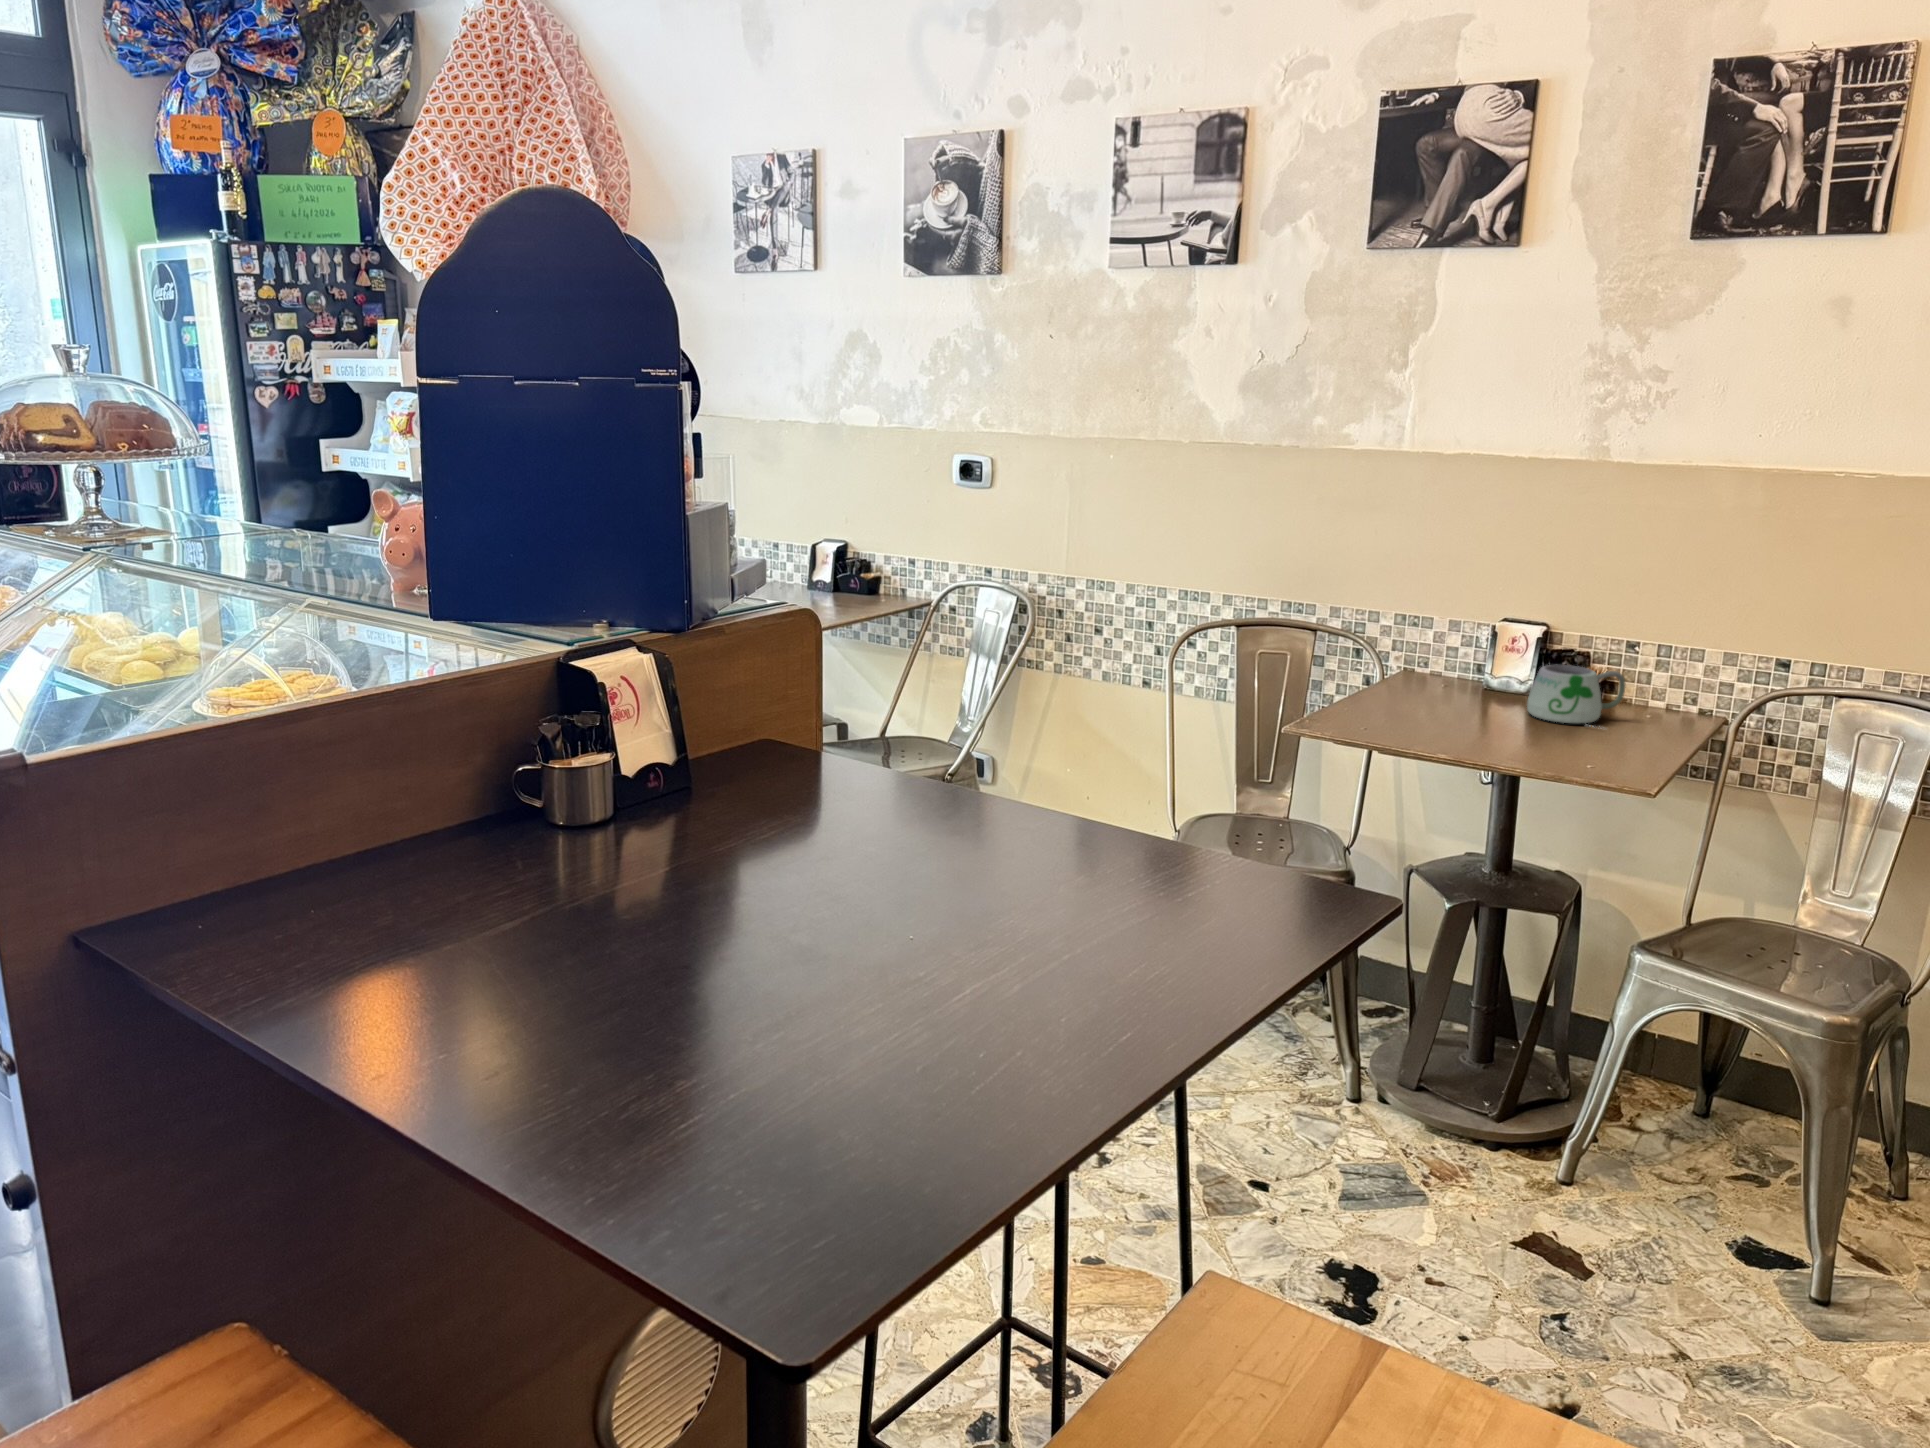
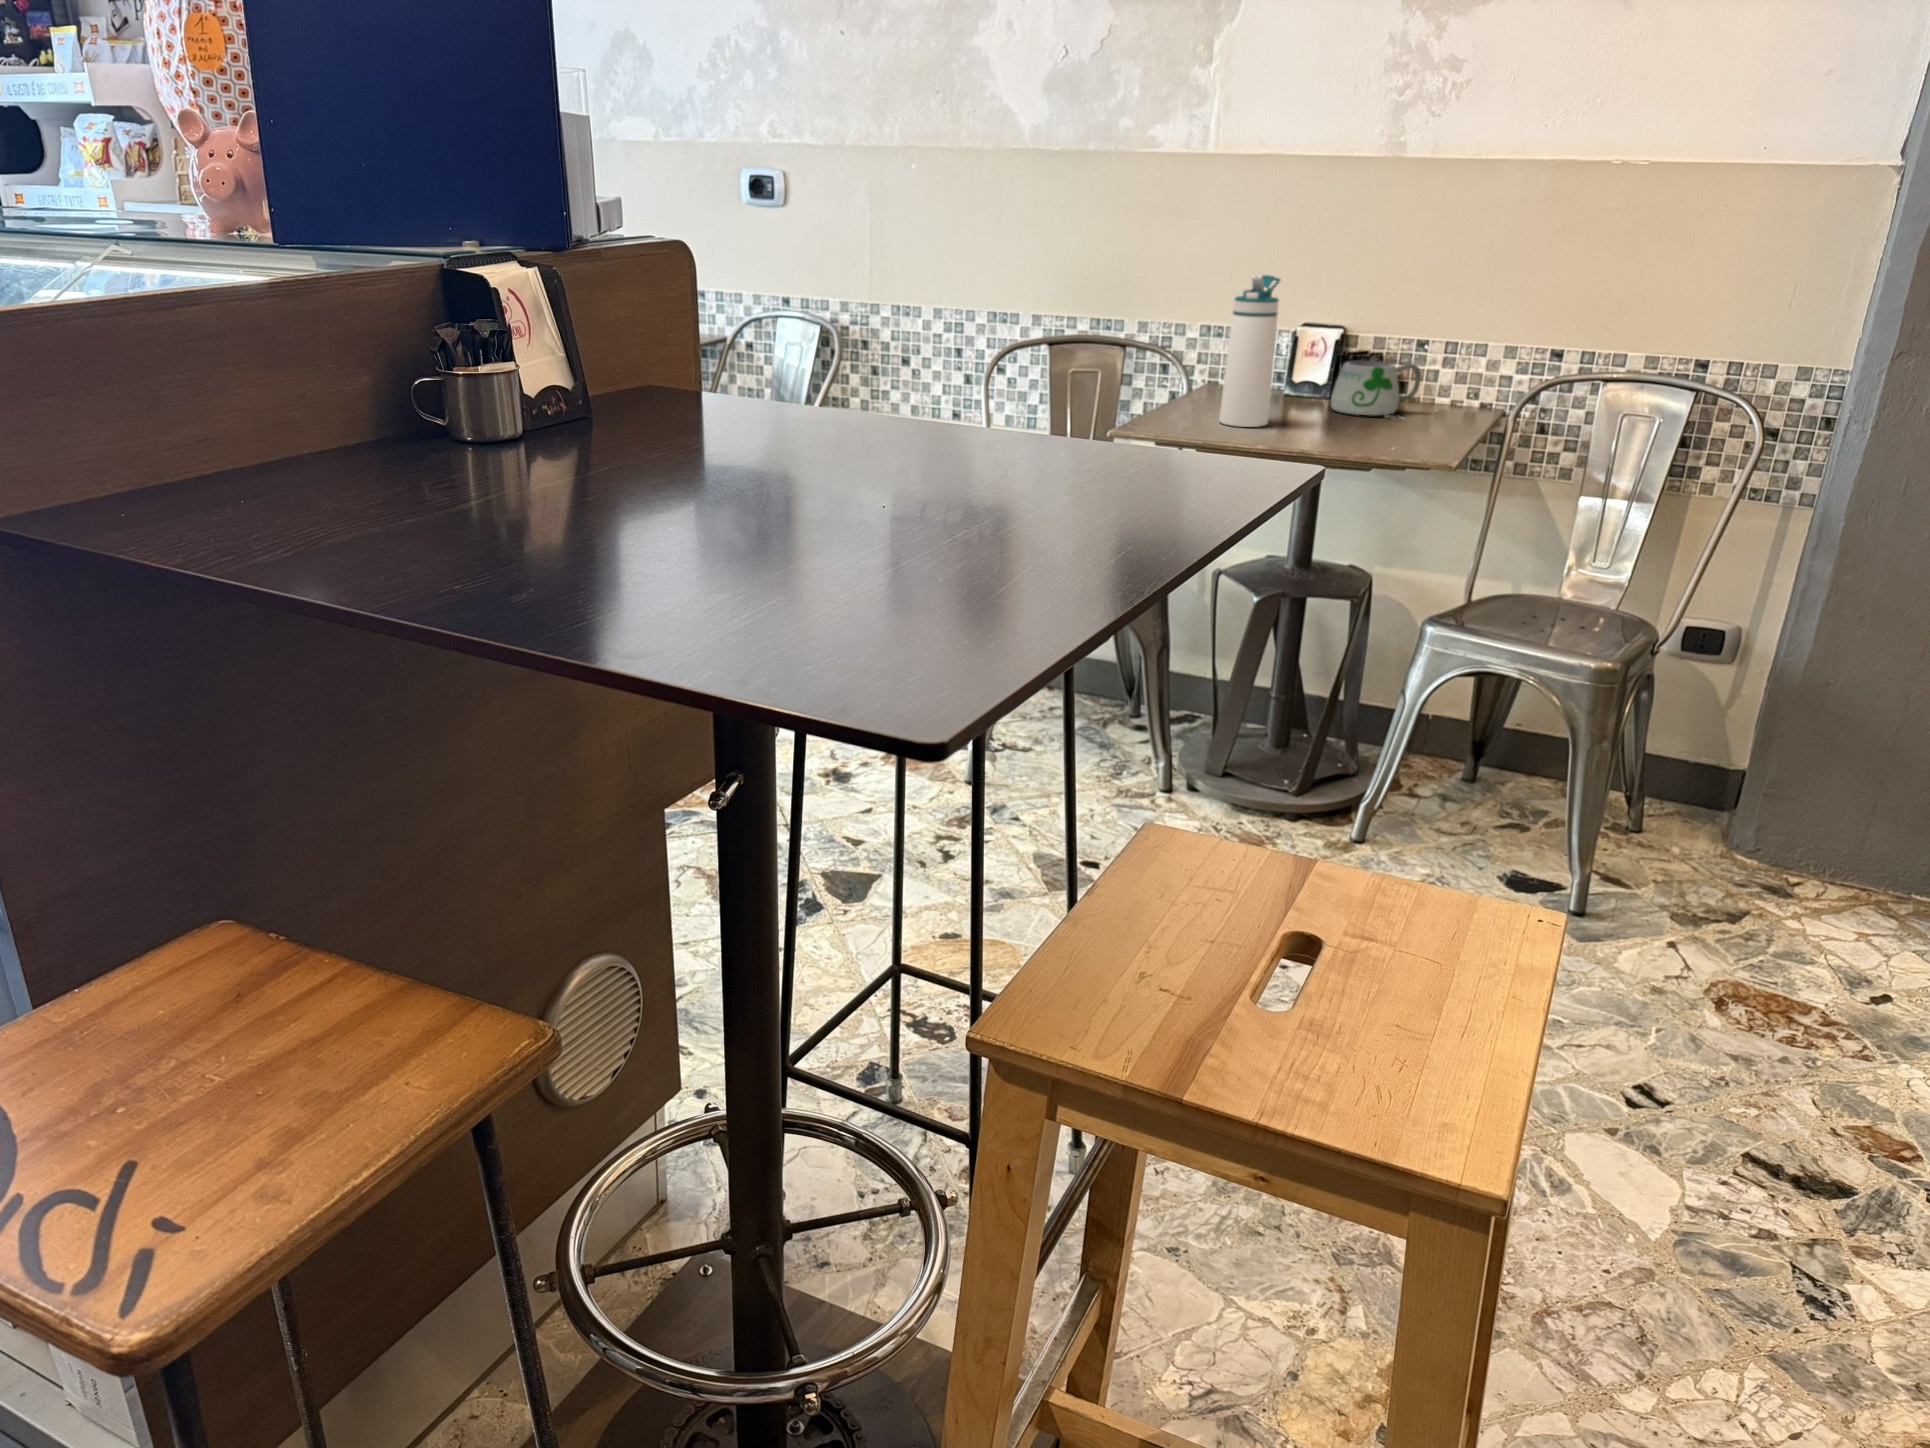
water bottle: none [1402,586,1465,736] -> present [1219,275,1280,427]

